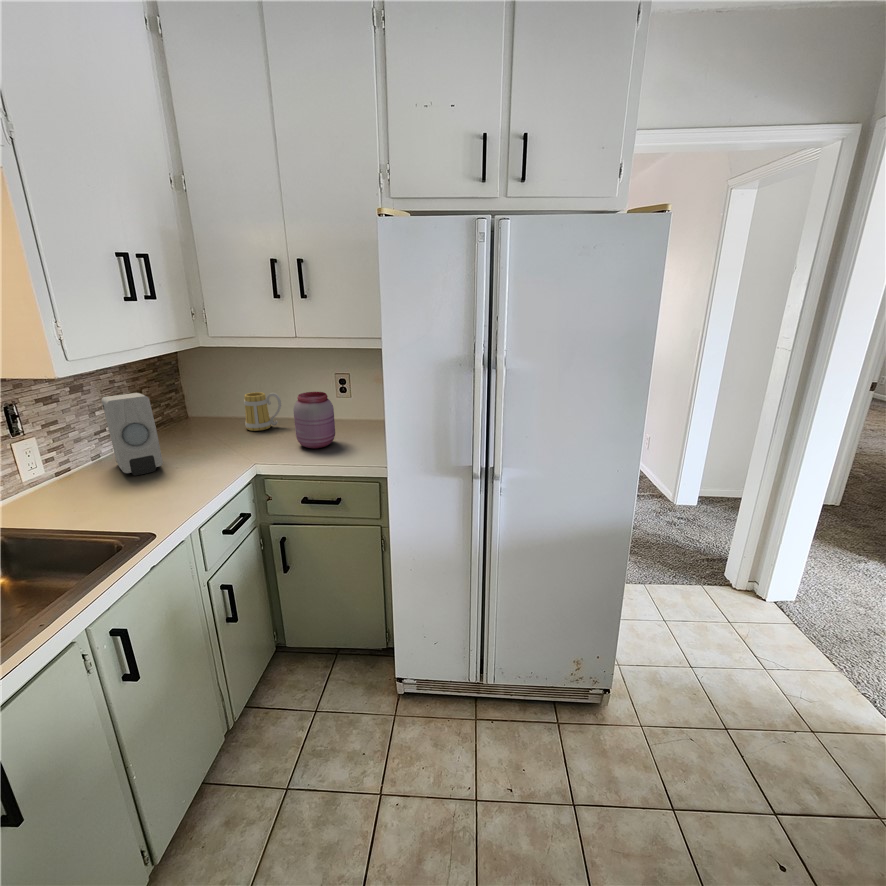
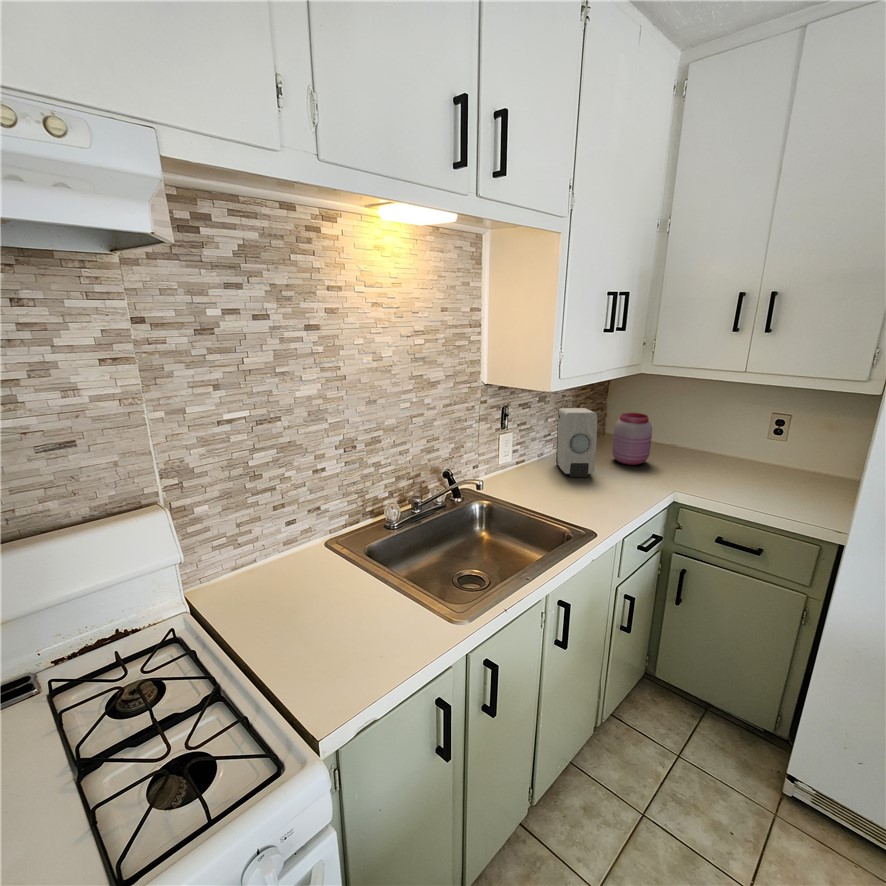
mug: present [244,392,281,431] -> none [661,421,703,459]
jar: present [293,392,335,448] -> present [612,413,652,465]

